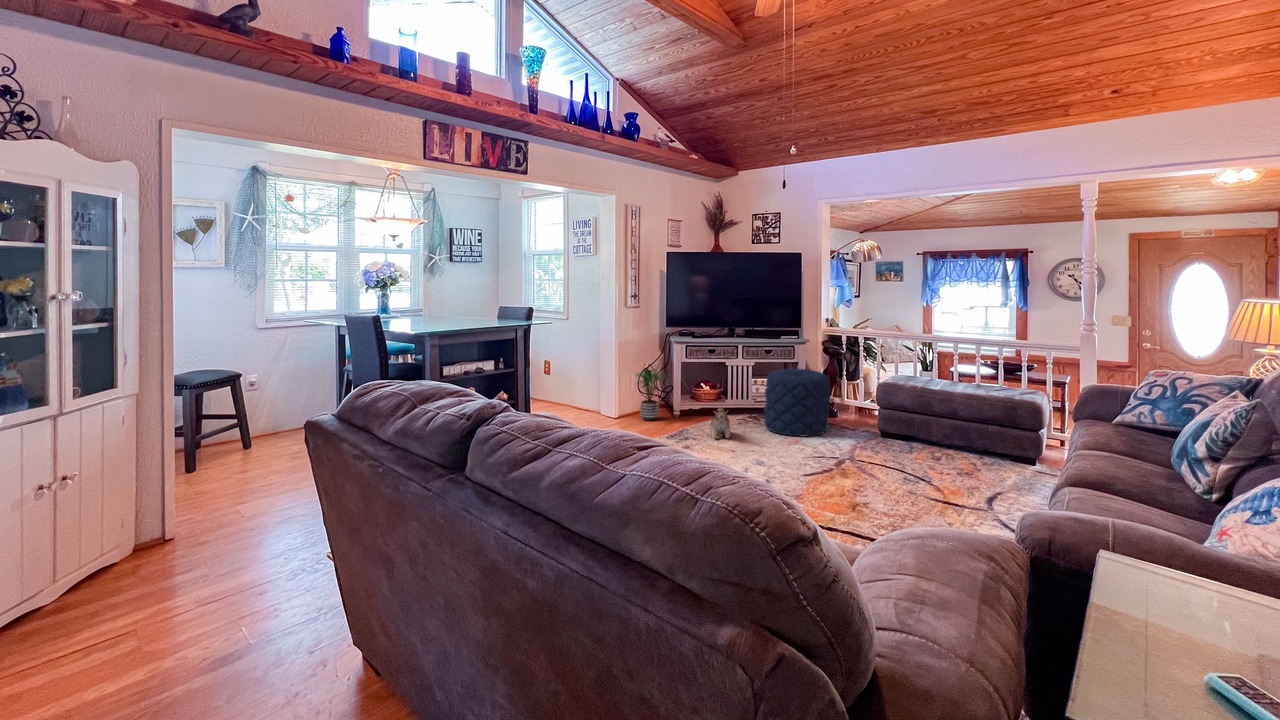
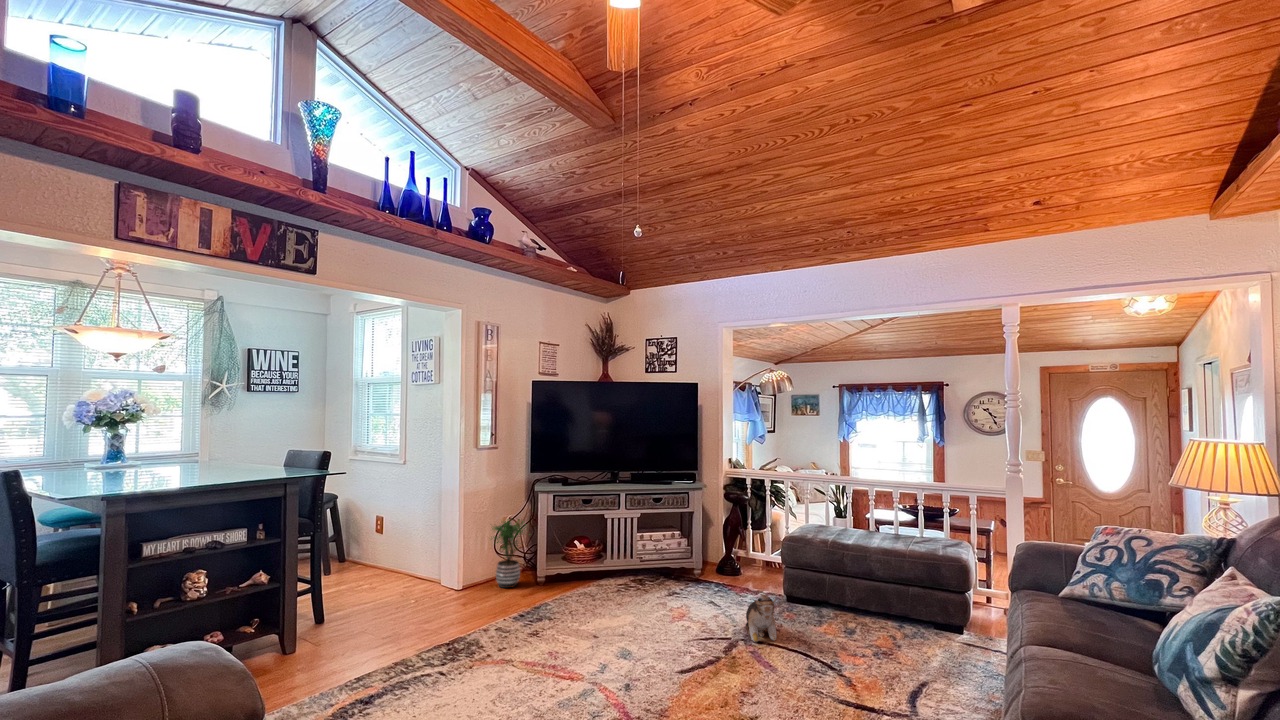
pouf: present [764,369,830,437] -> none [648,519,725,609]
plush toy: present [711,408,730,439] -> present [746,594,776,642]

